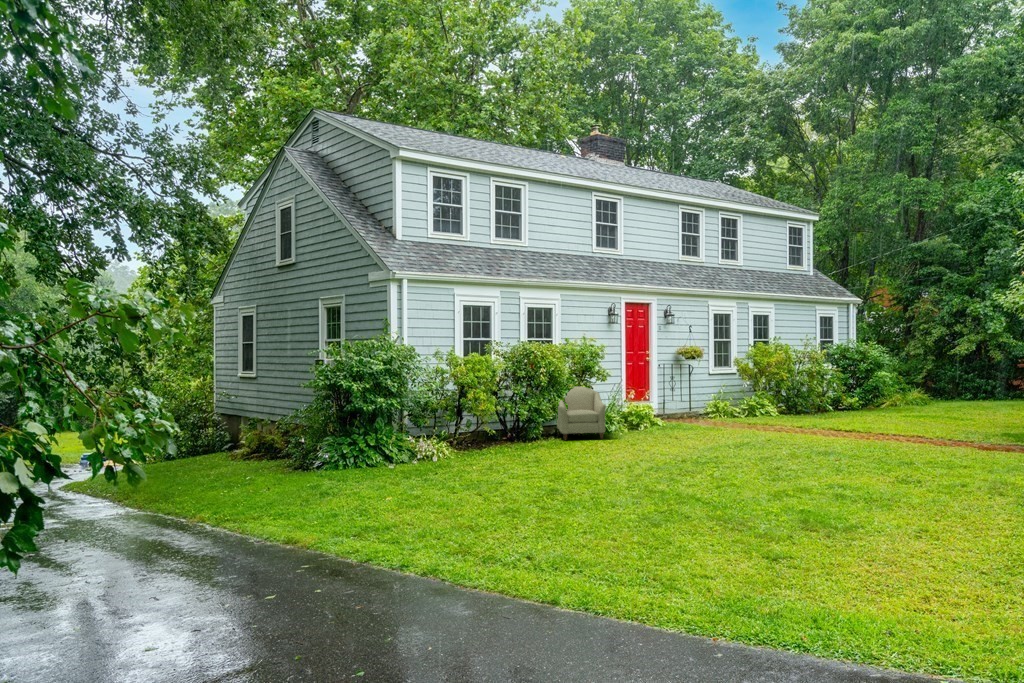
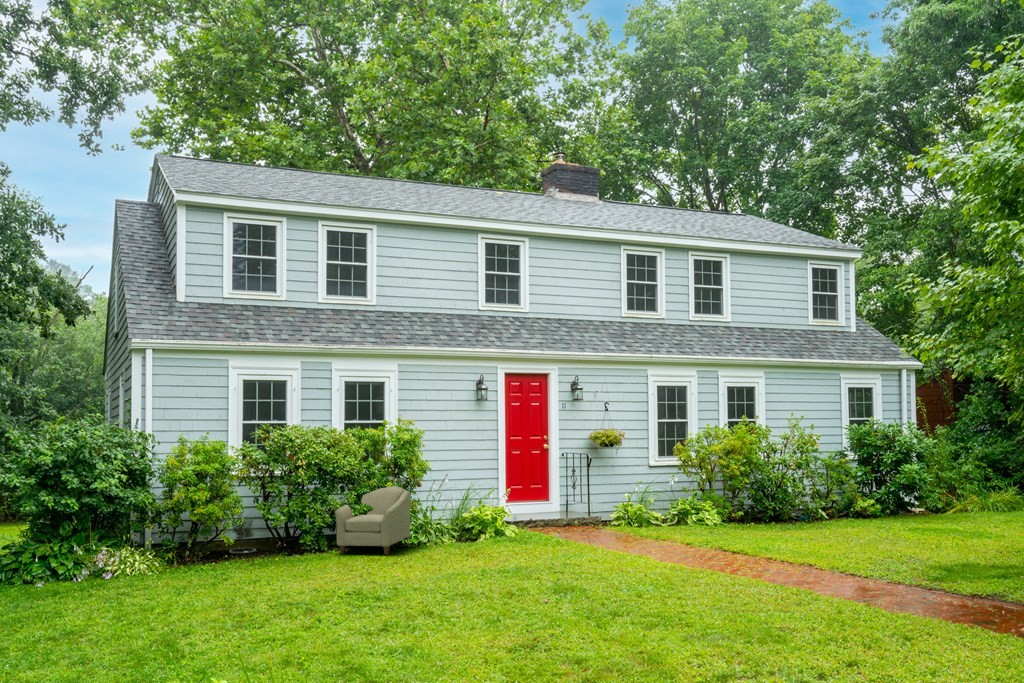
potted tree: none [467,406,489,444] -> present [230,512,256,553]

